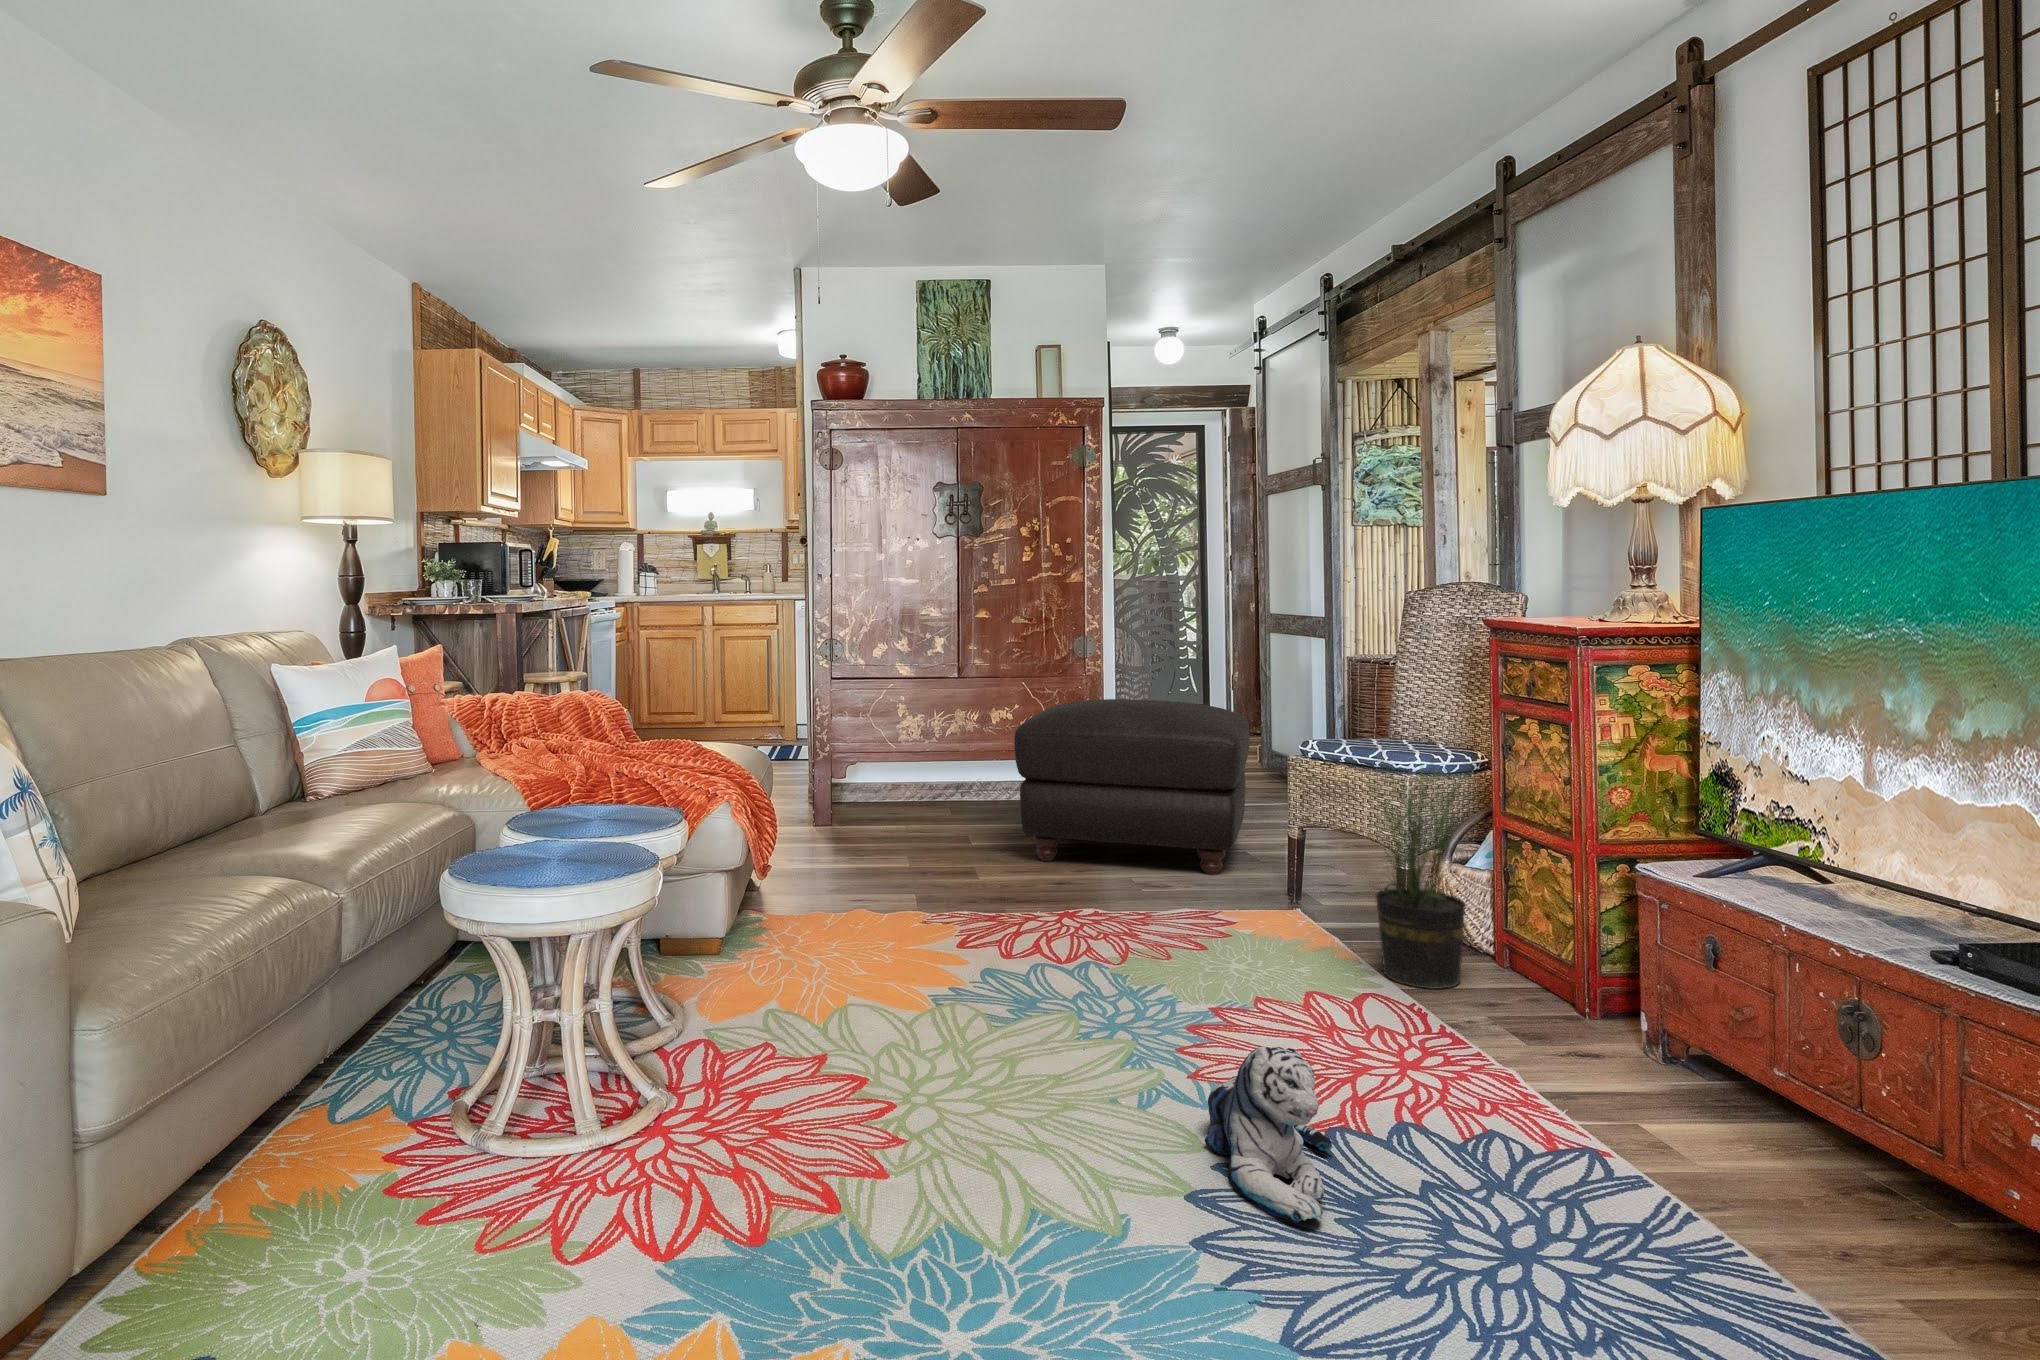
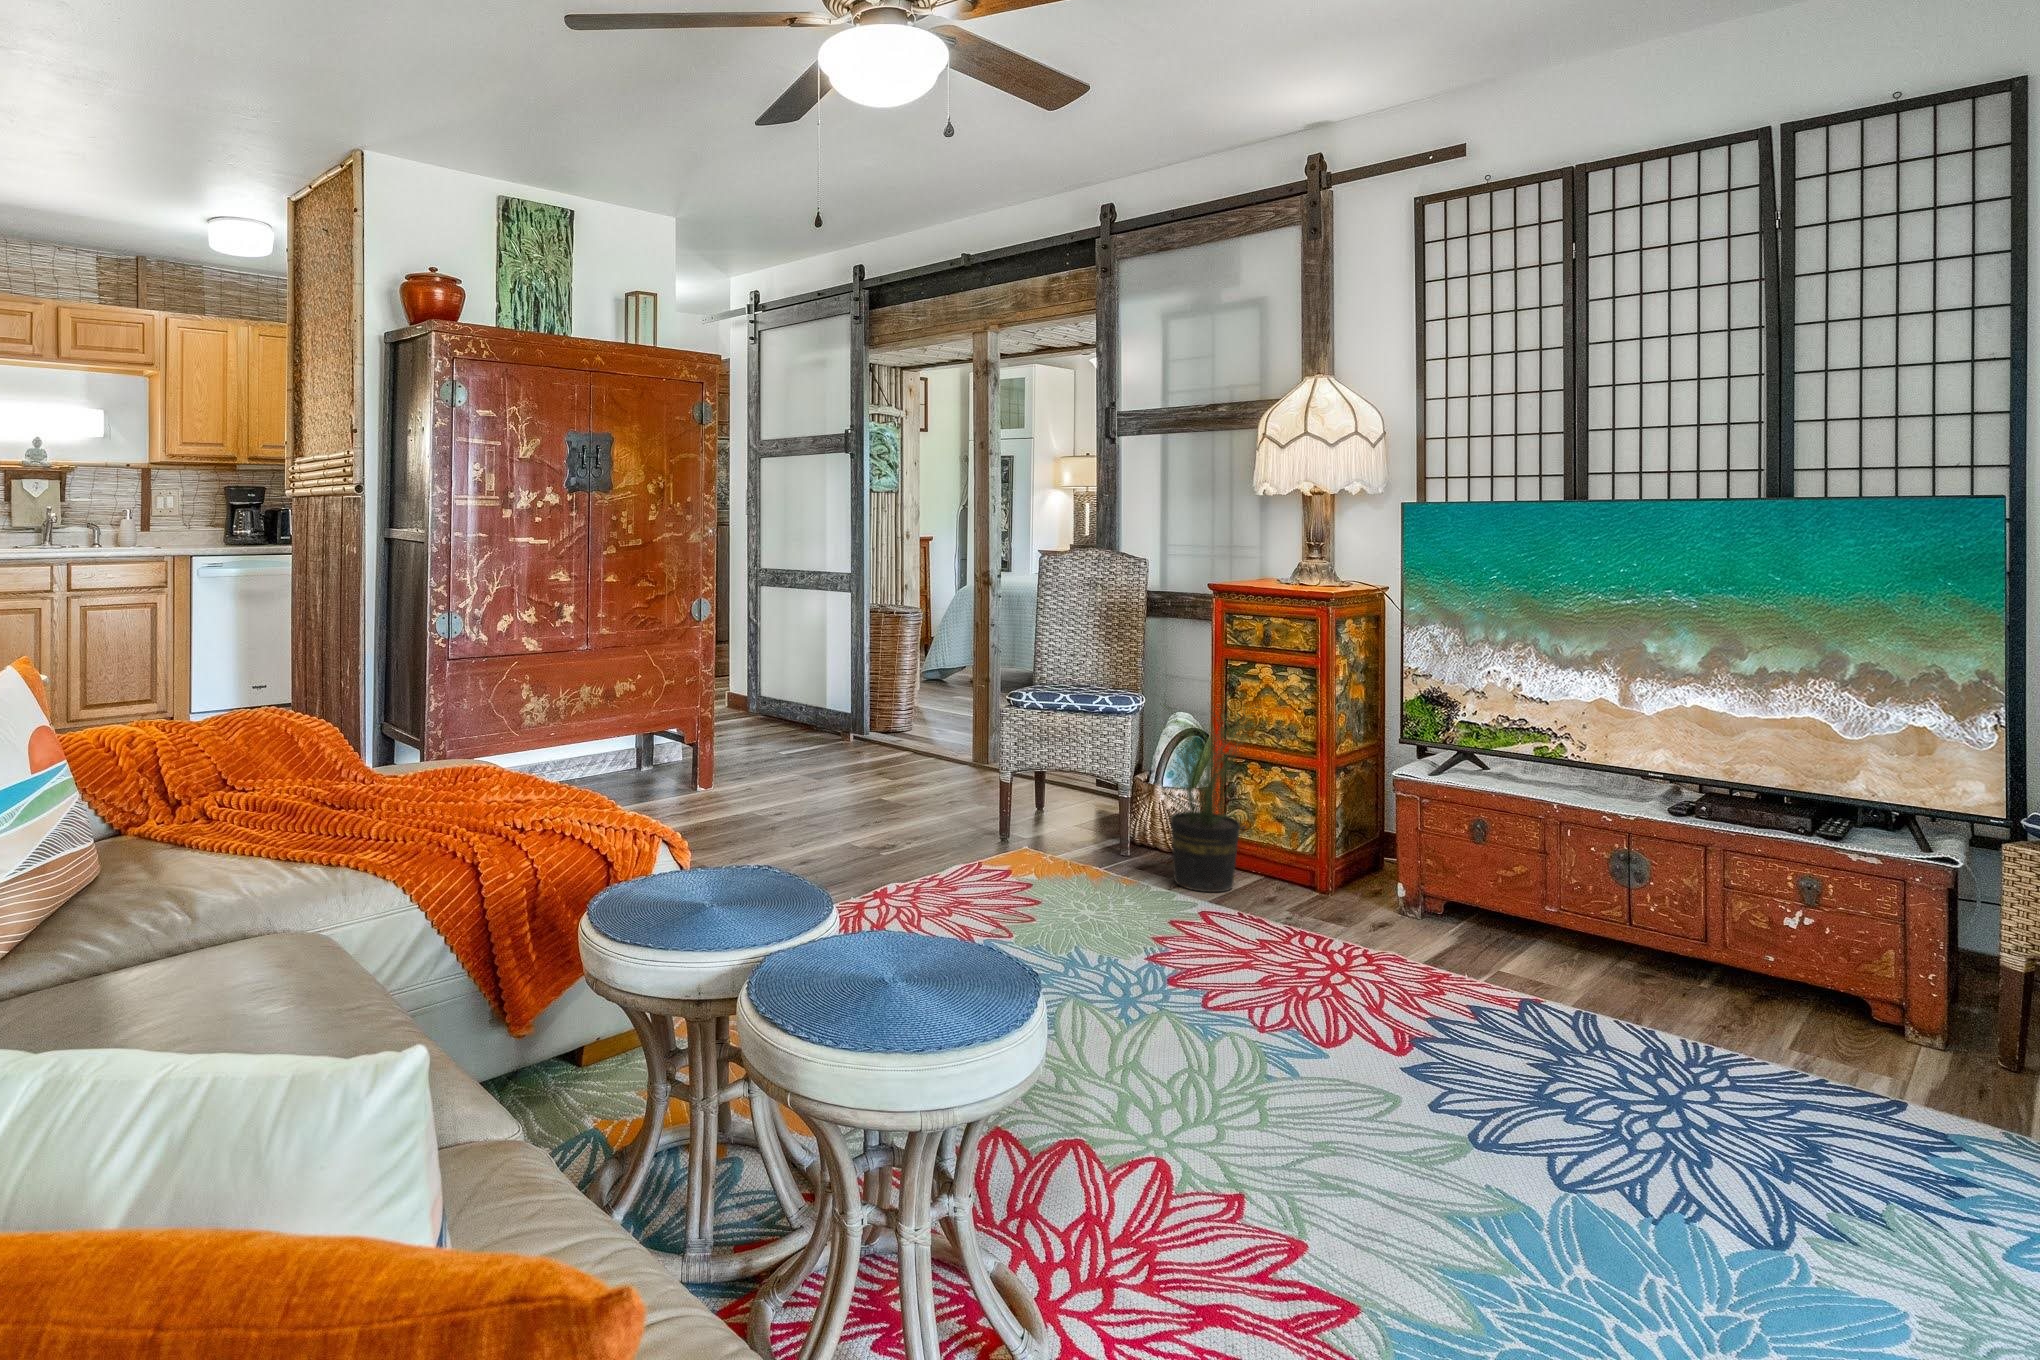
ottoman: present [1014,699,1250,875] -> none [698,665,943,839]
plush toy: present [1204,1047,1333,1223] -> none [1353,968,1571,1113]

